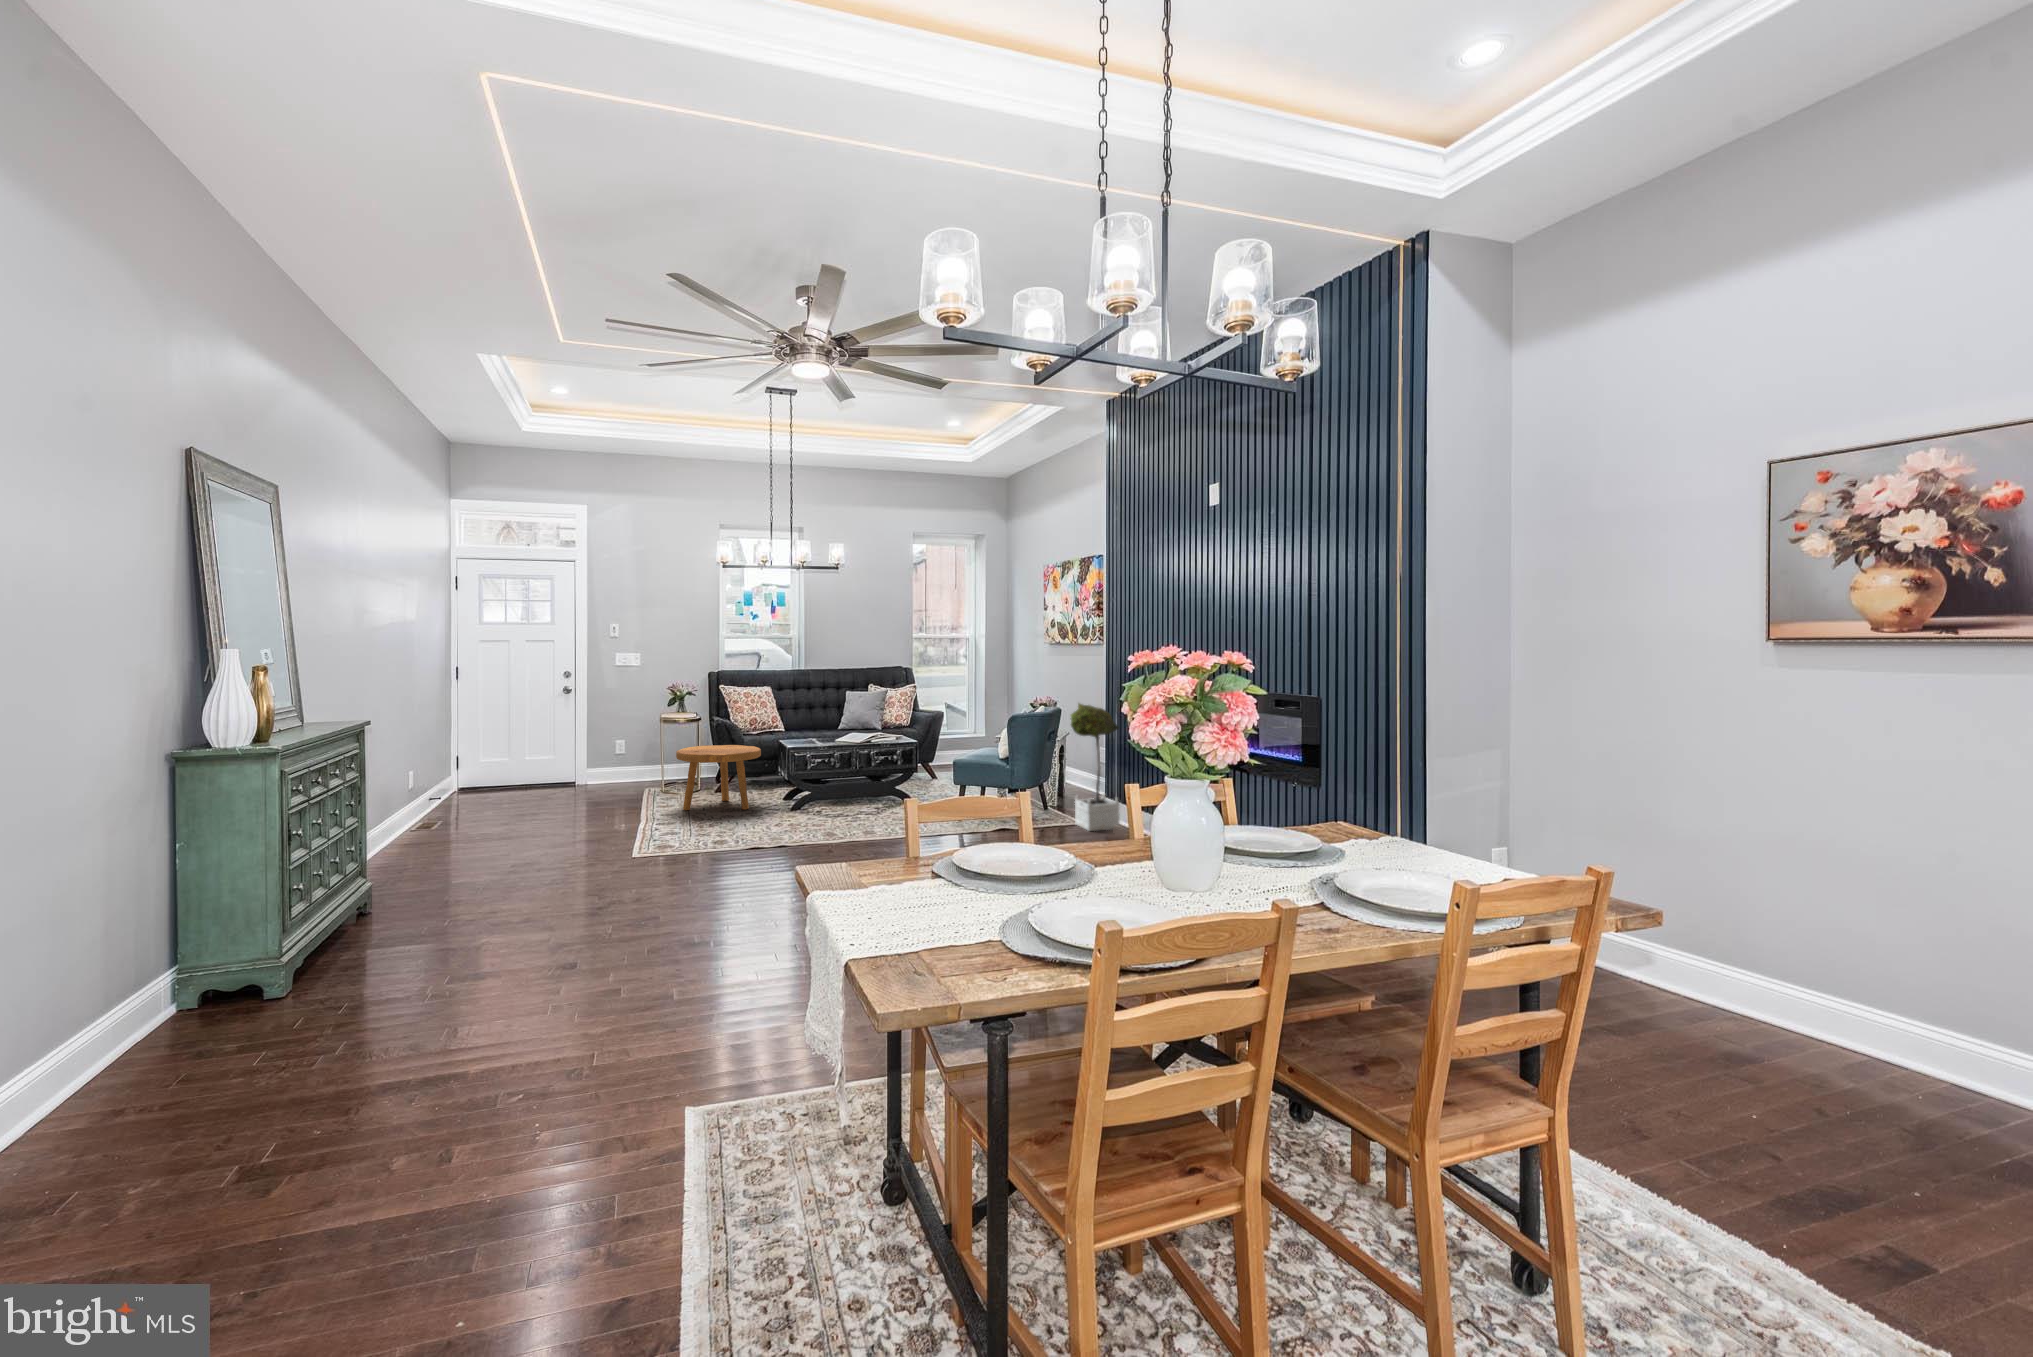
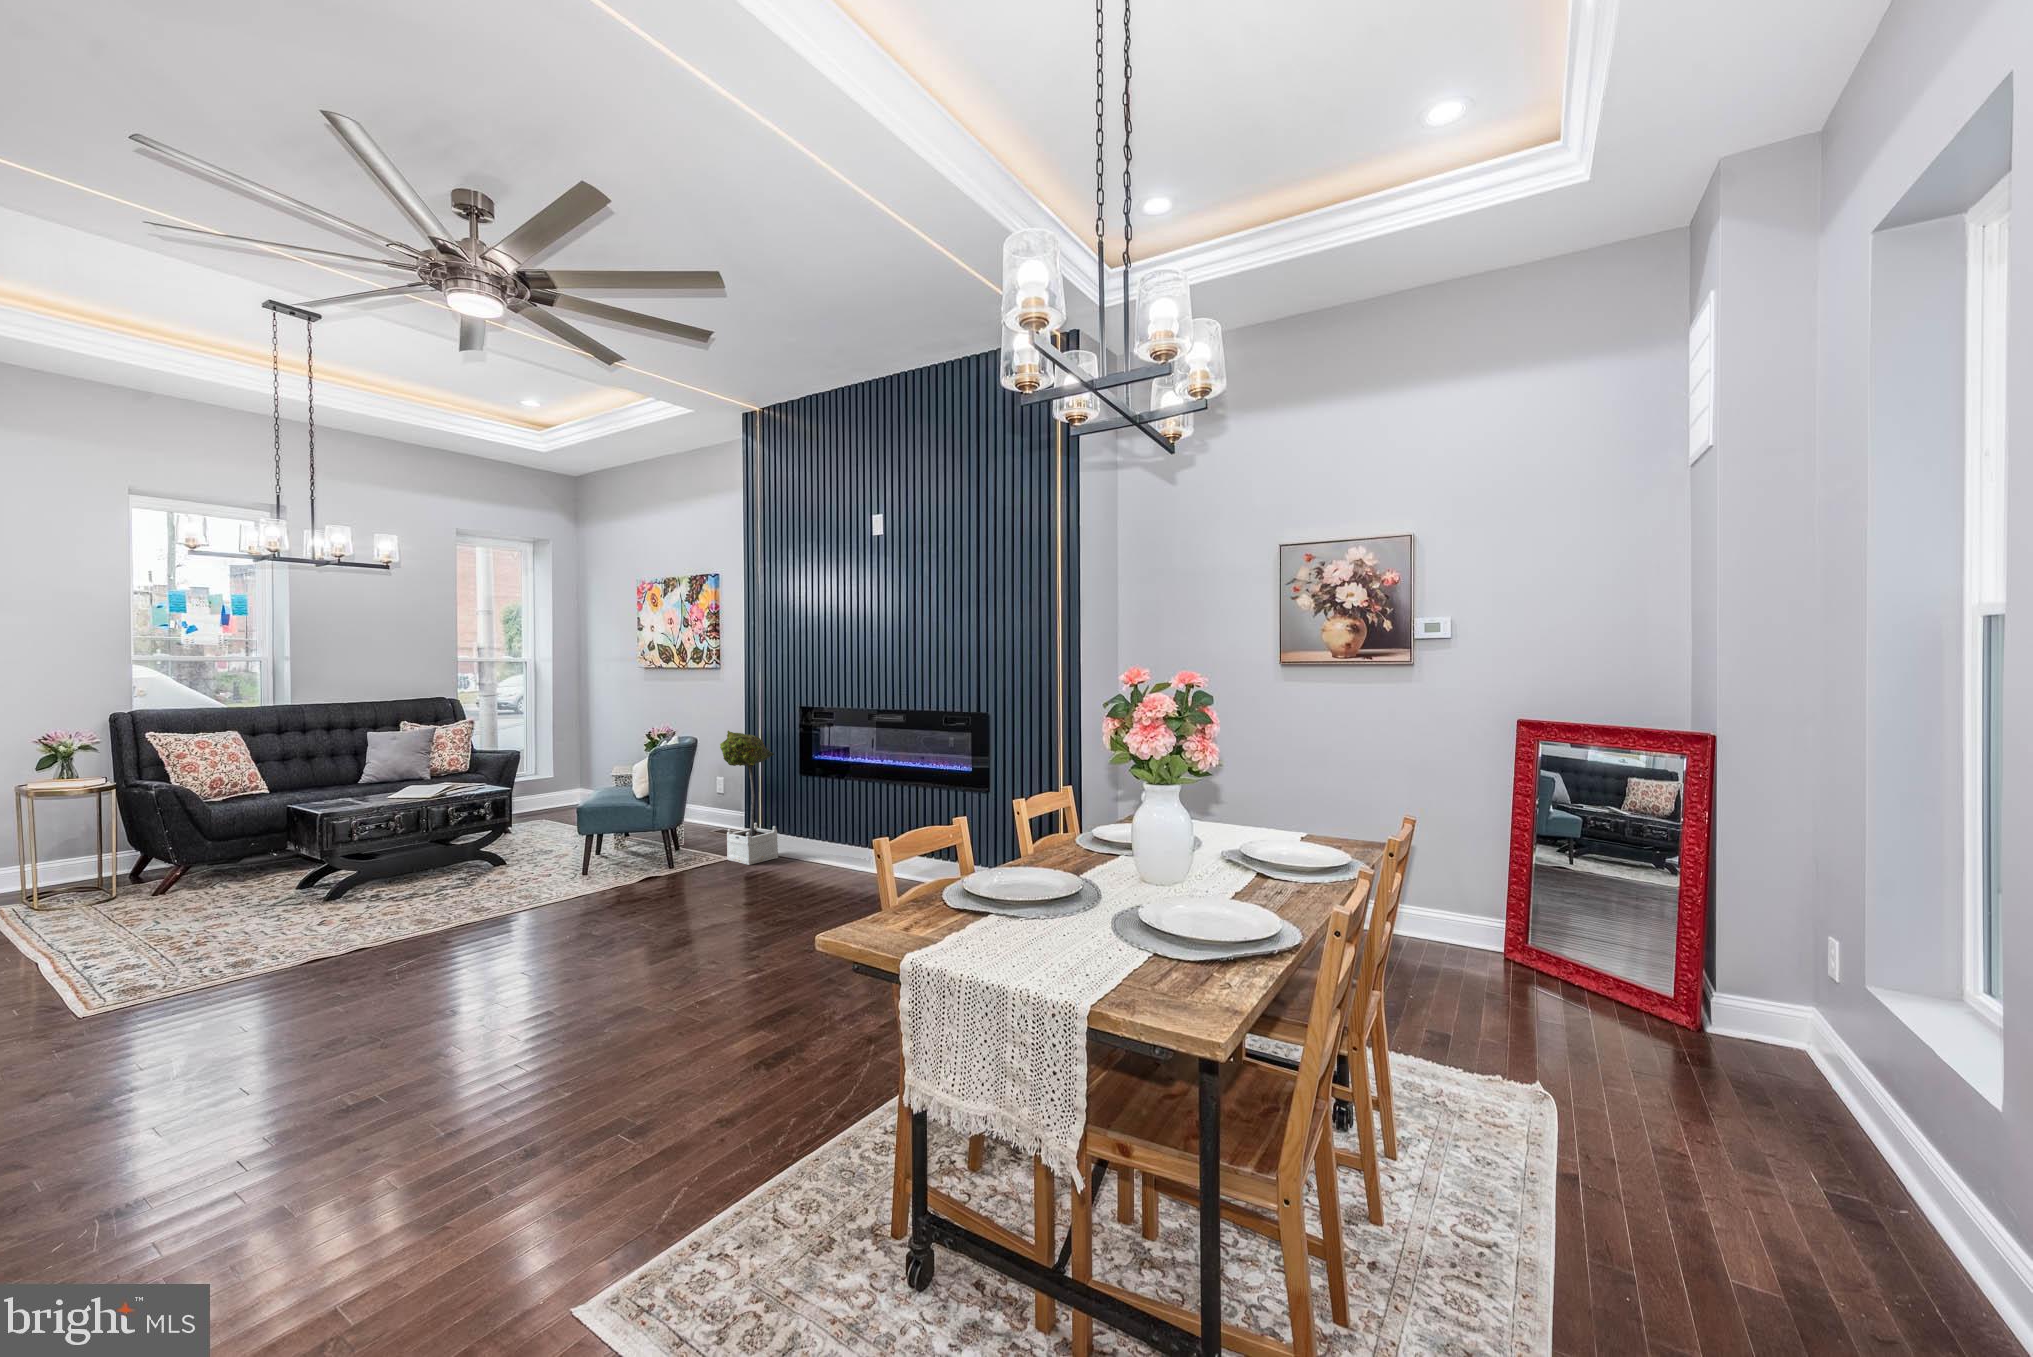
footstool: present [676,745,761,810] -> none [94,819,260,928]

